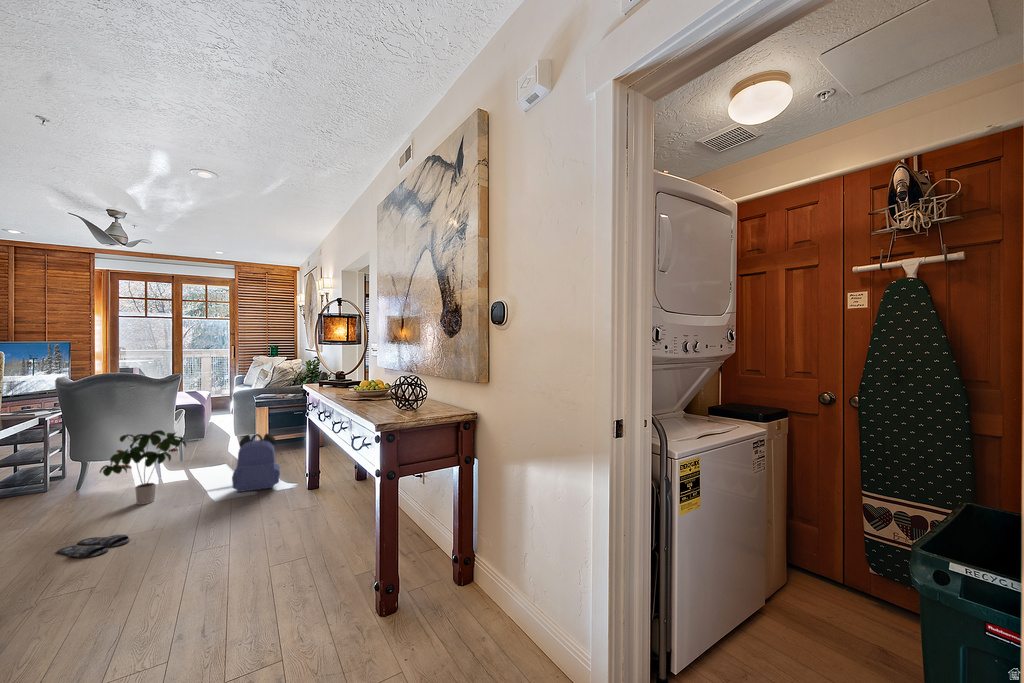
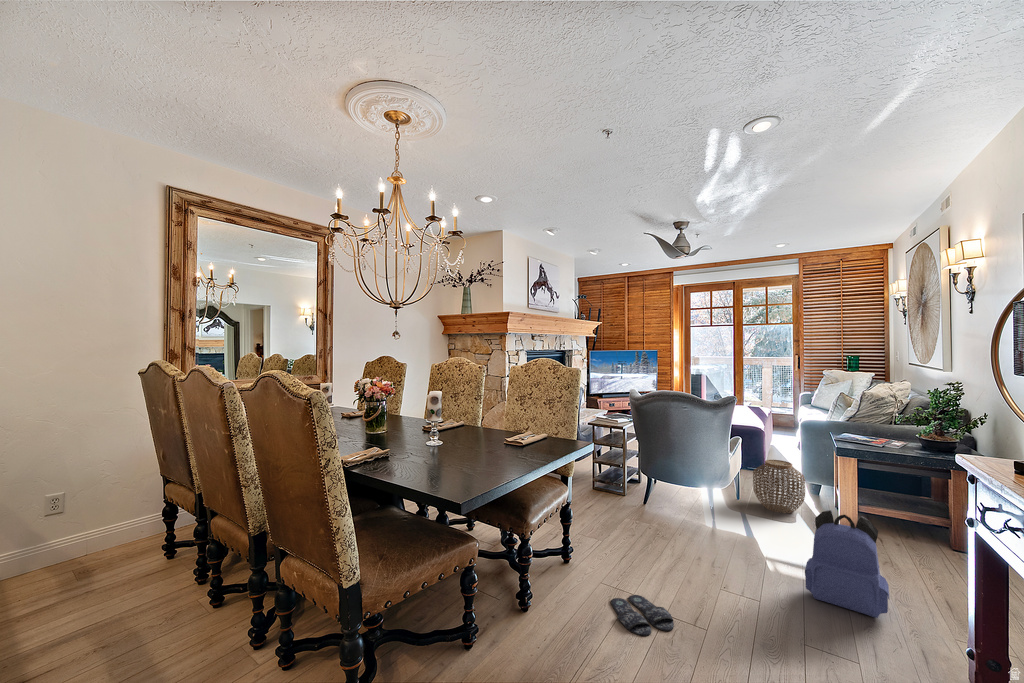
woven basket: none [193,421,235,460] -> present [753,460,805,513]
potted plant: present [100,430,186,505] -> none [656,470,742,563]

